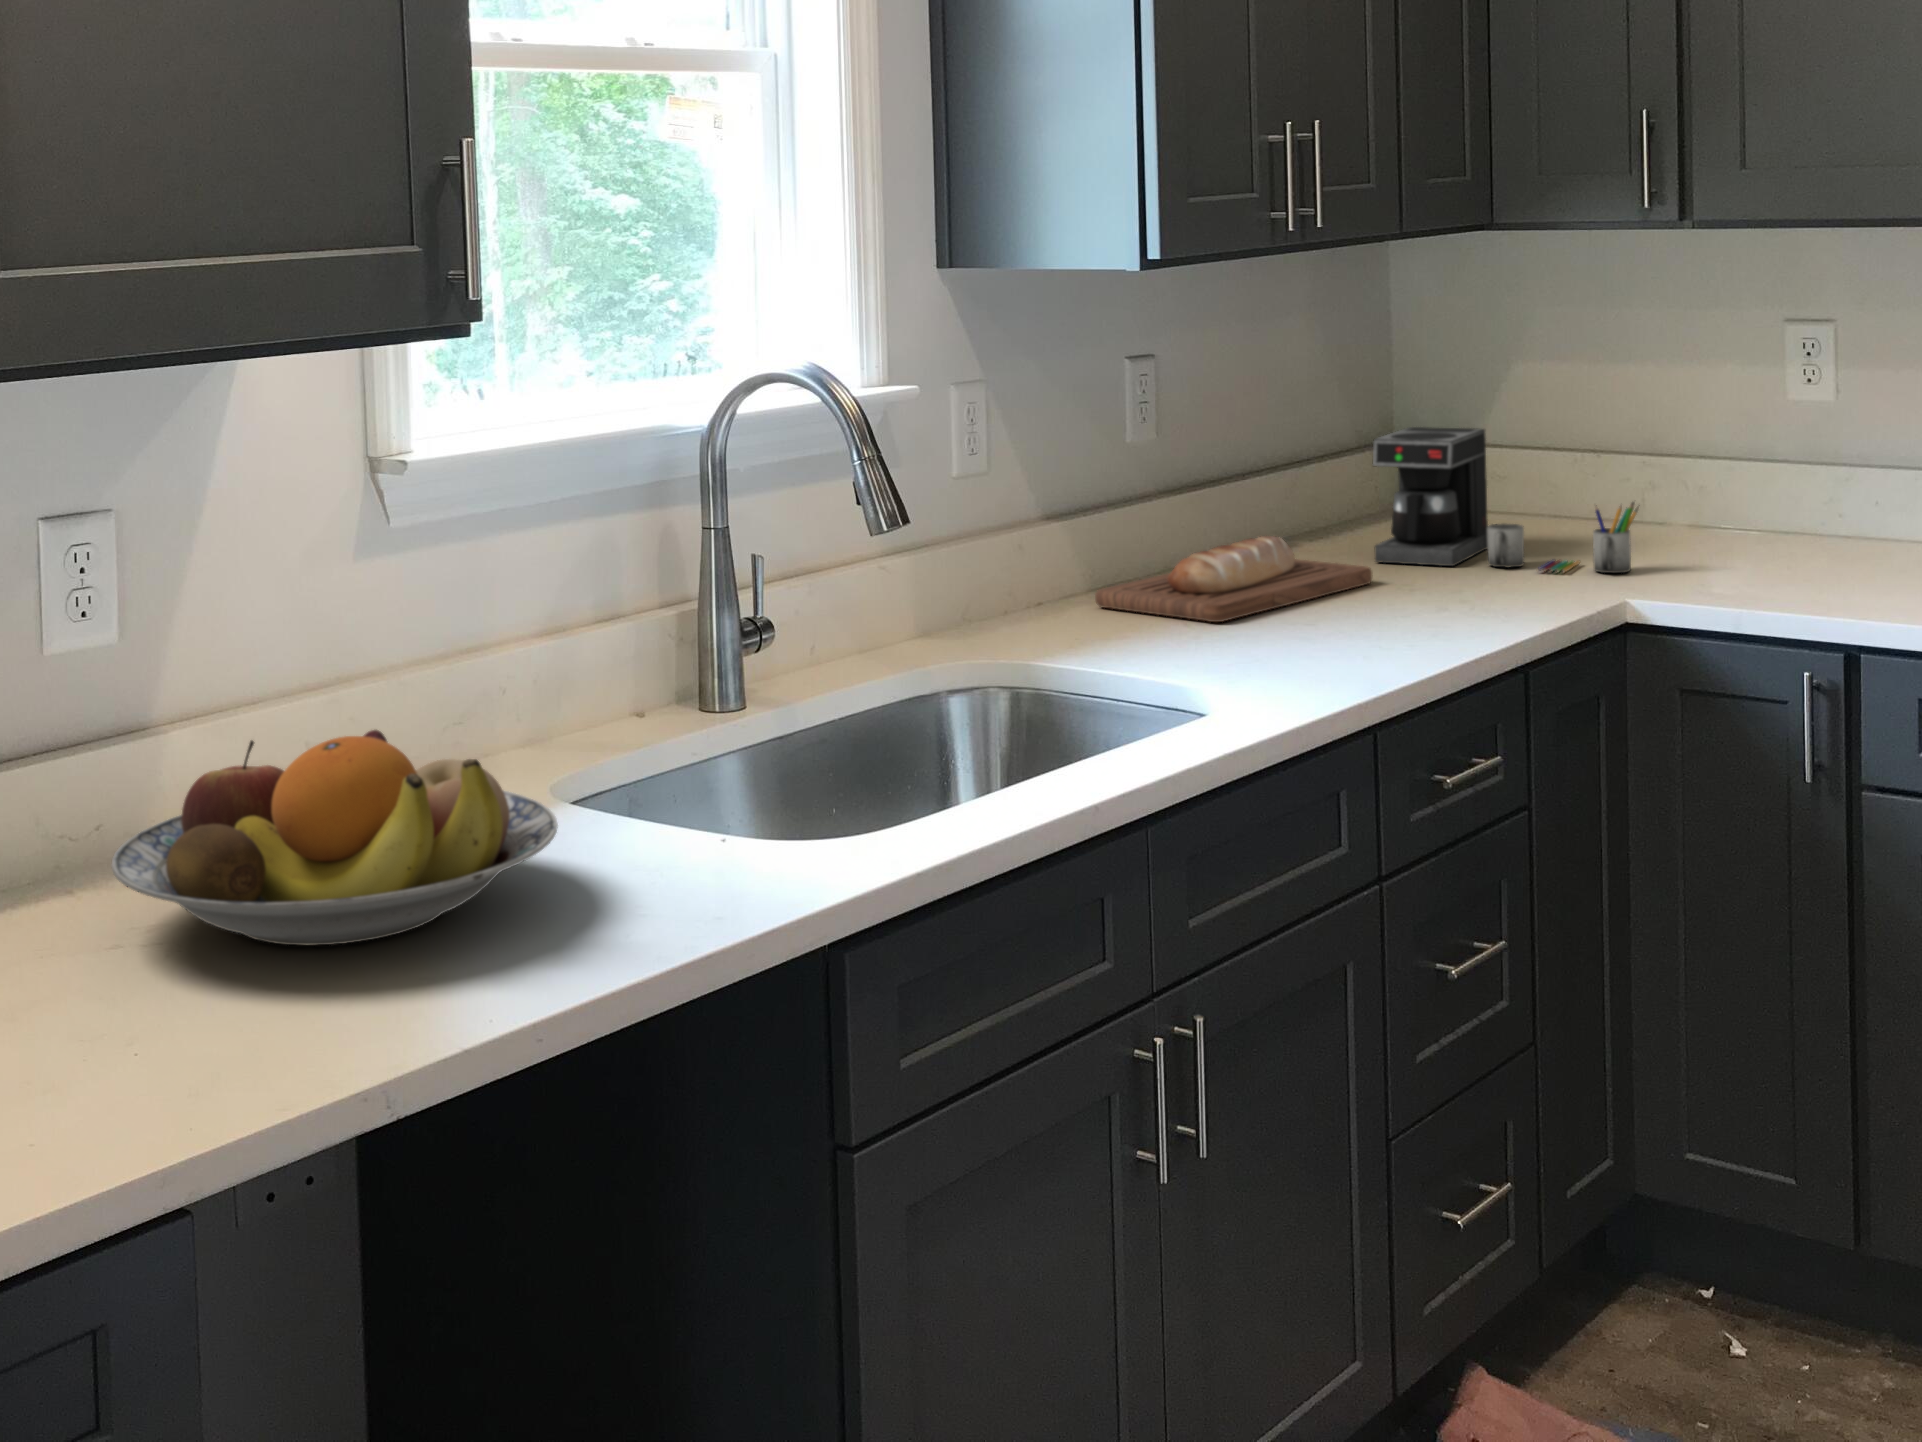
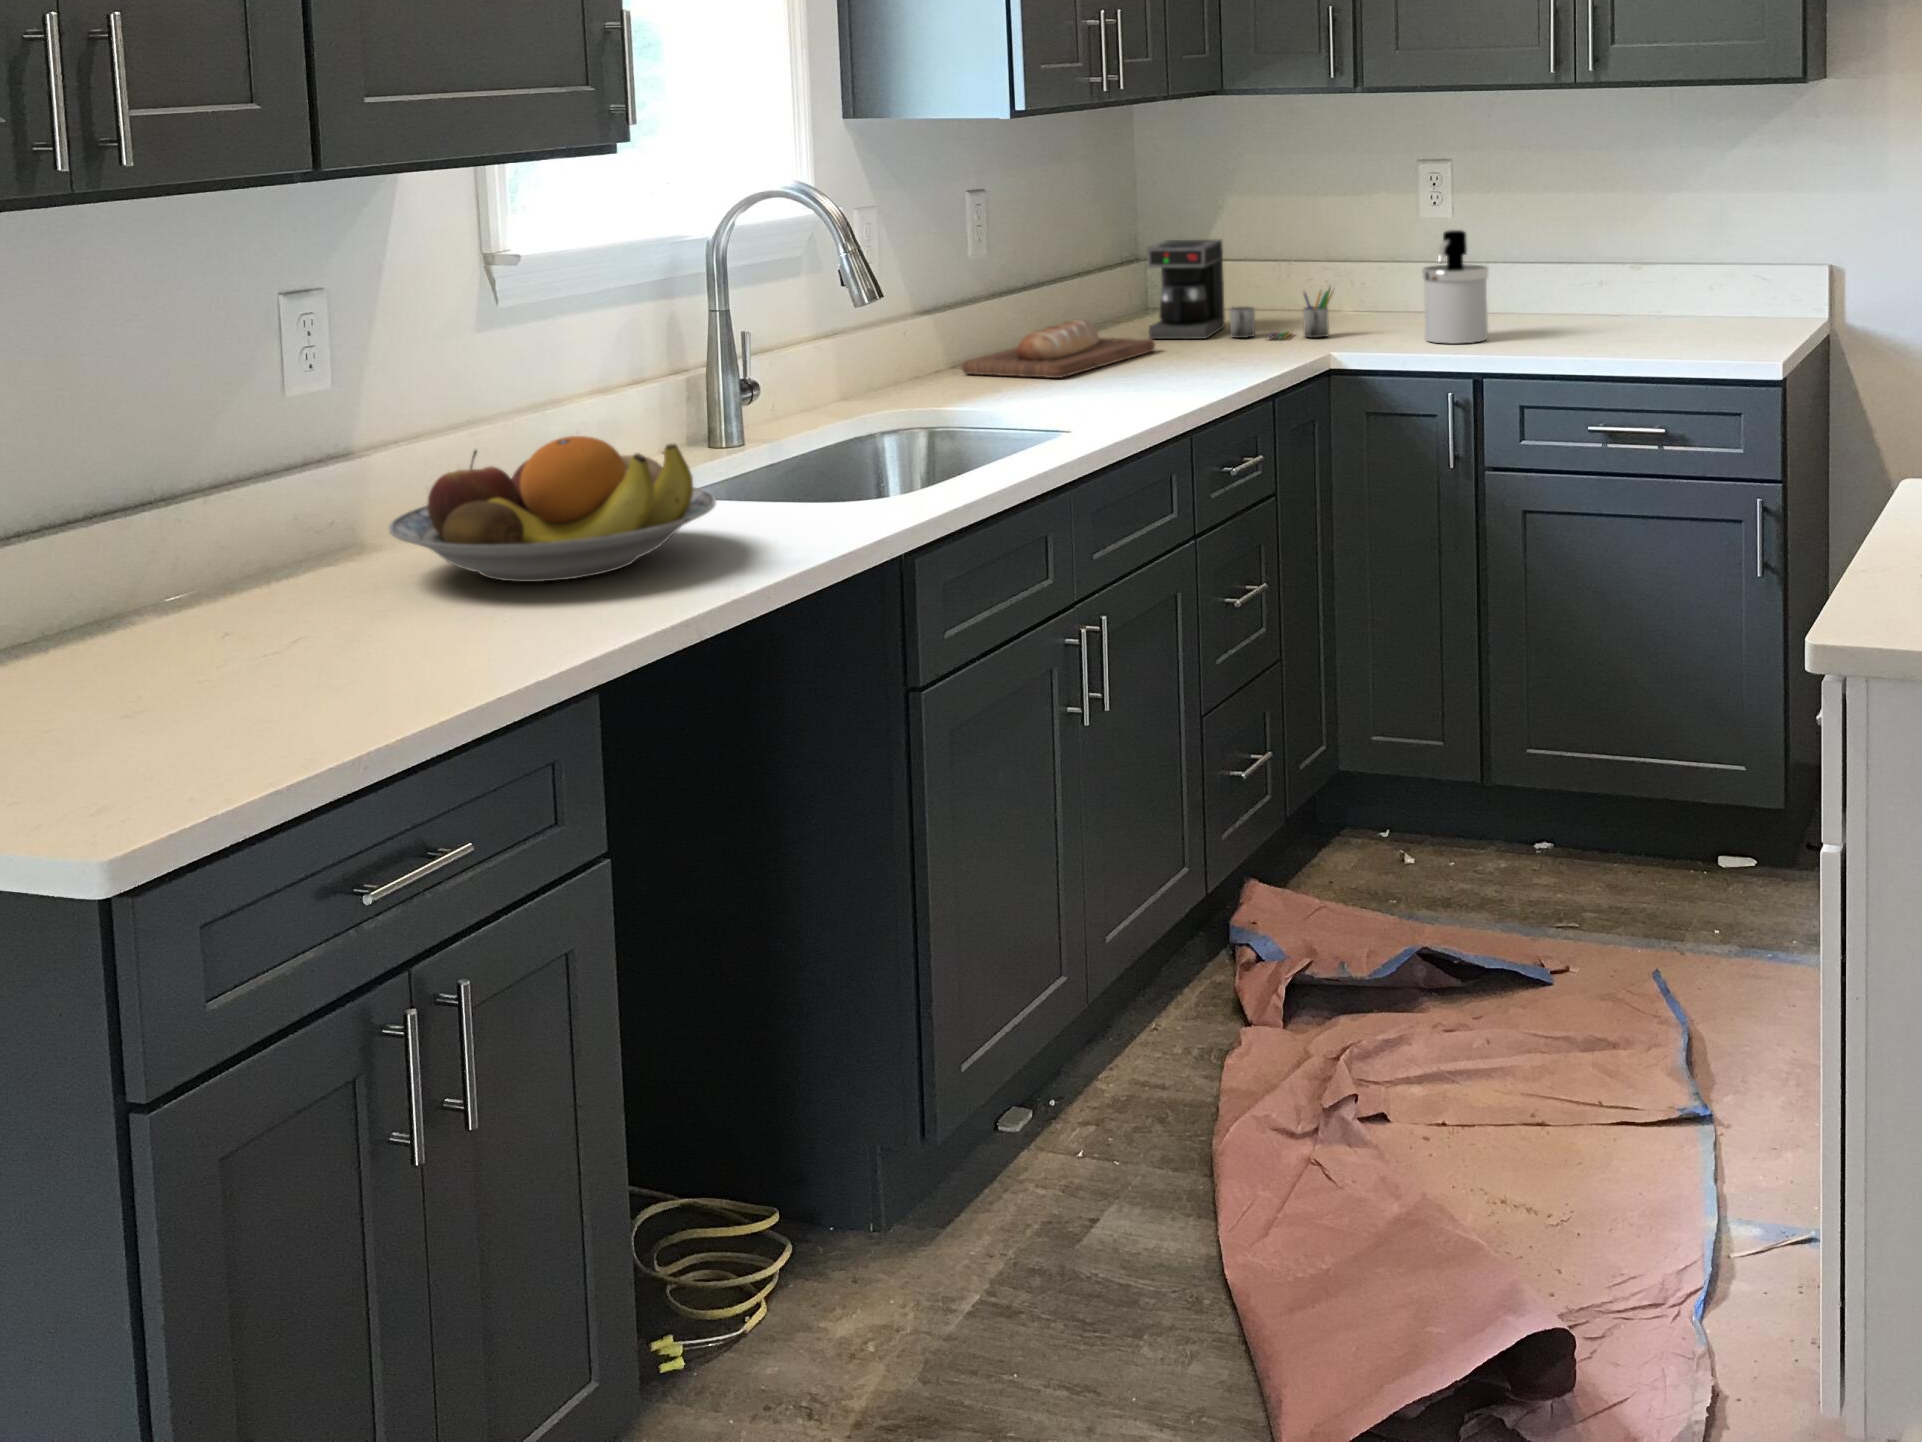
soap dispenser: none [1769,429,1876,596] -> present [1422,230,1489,344]

